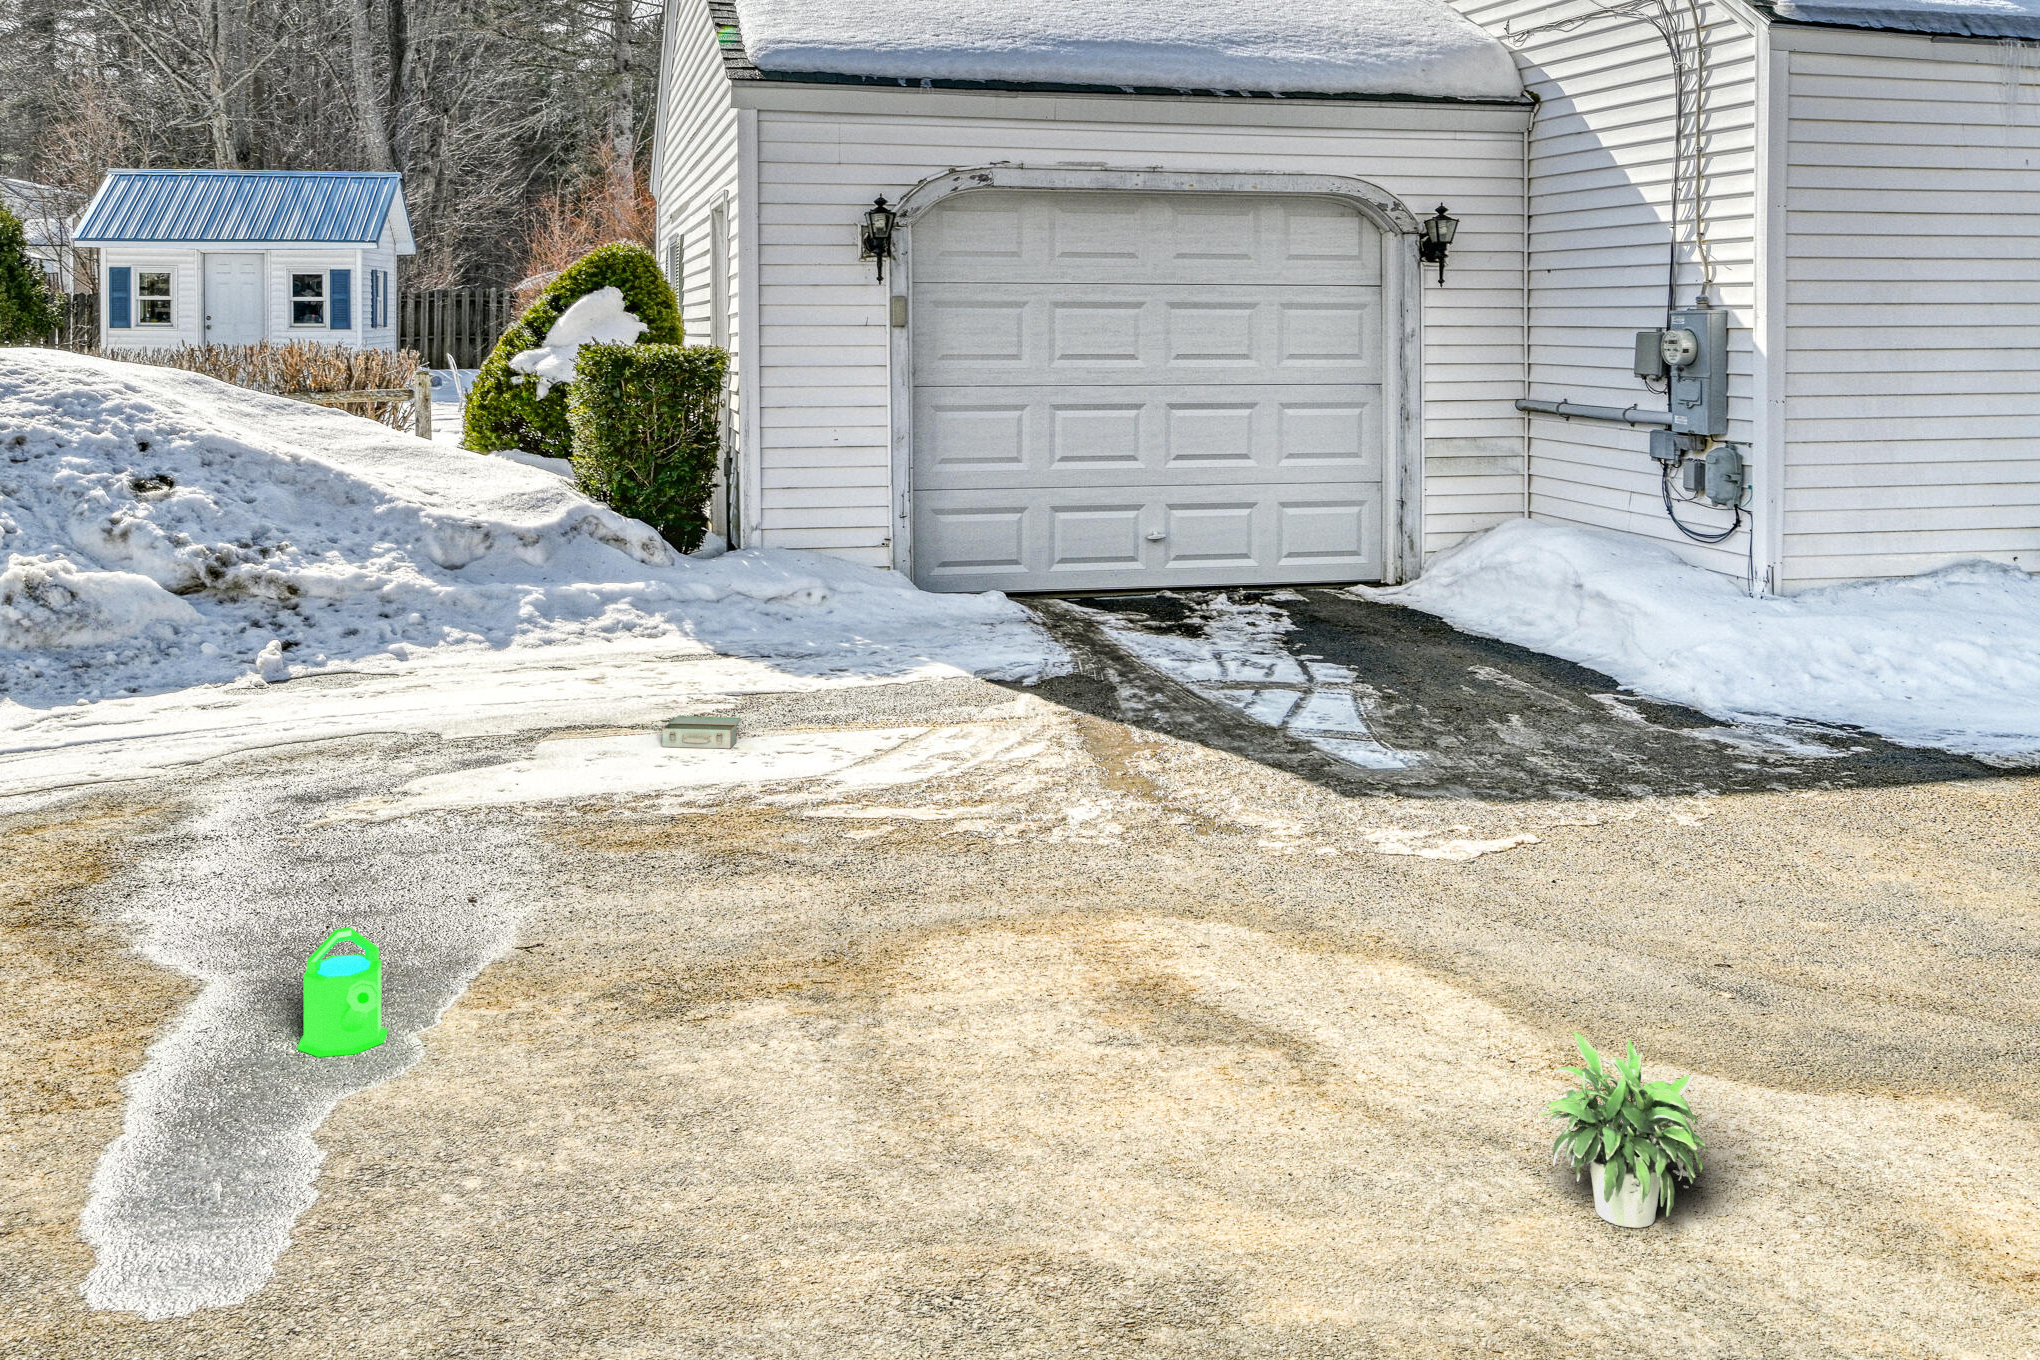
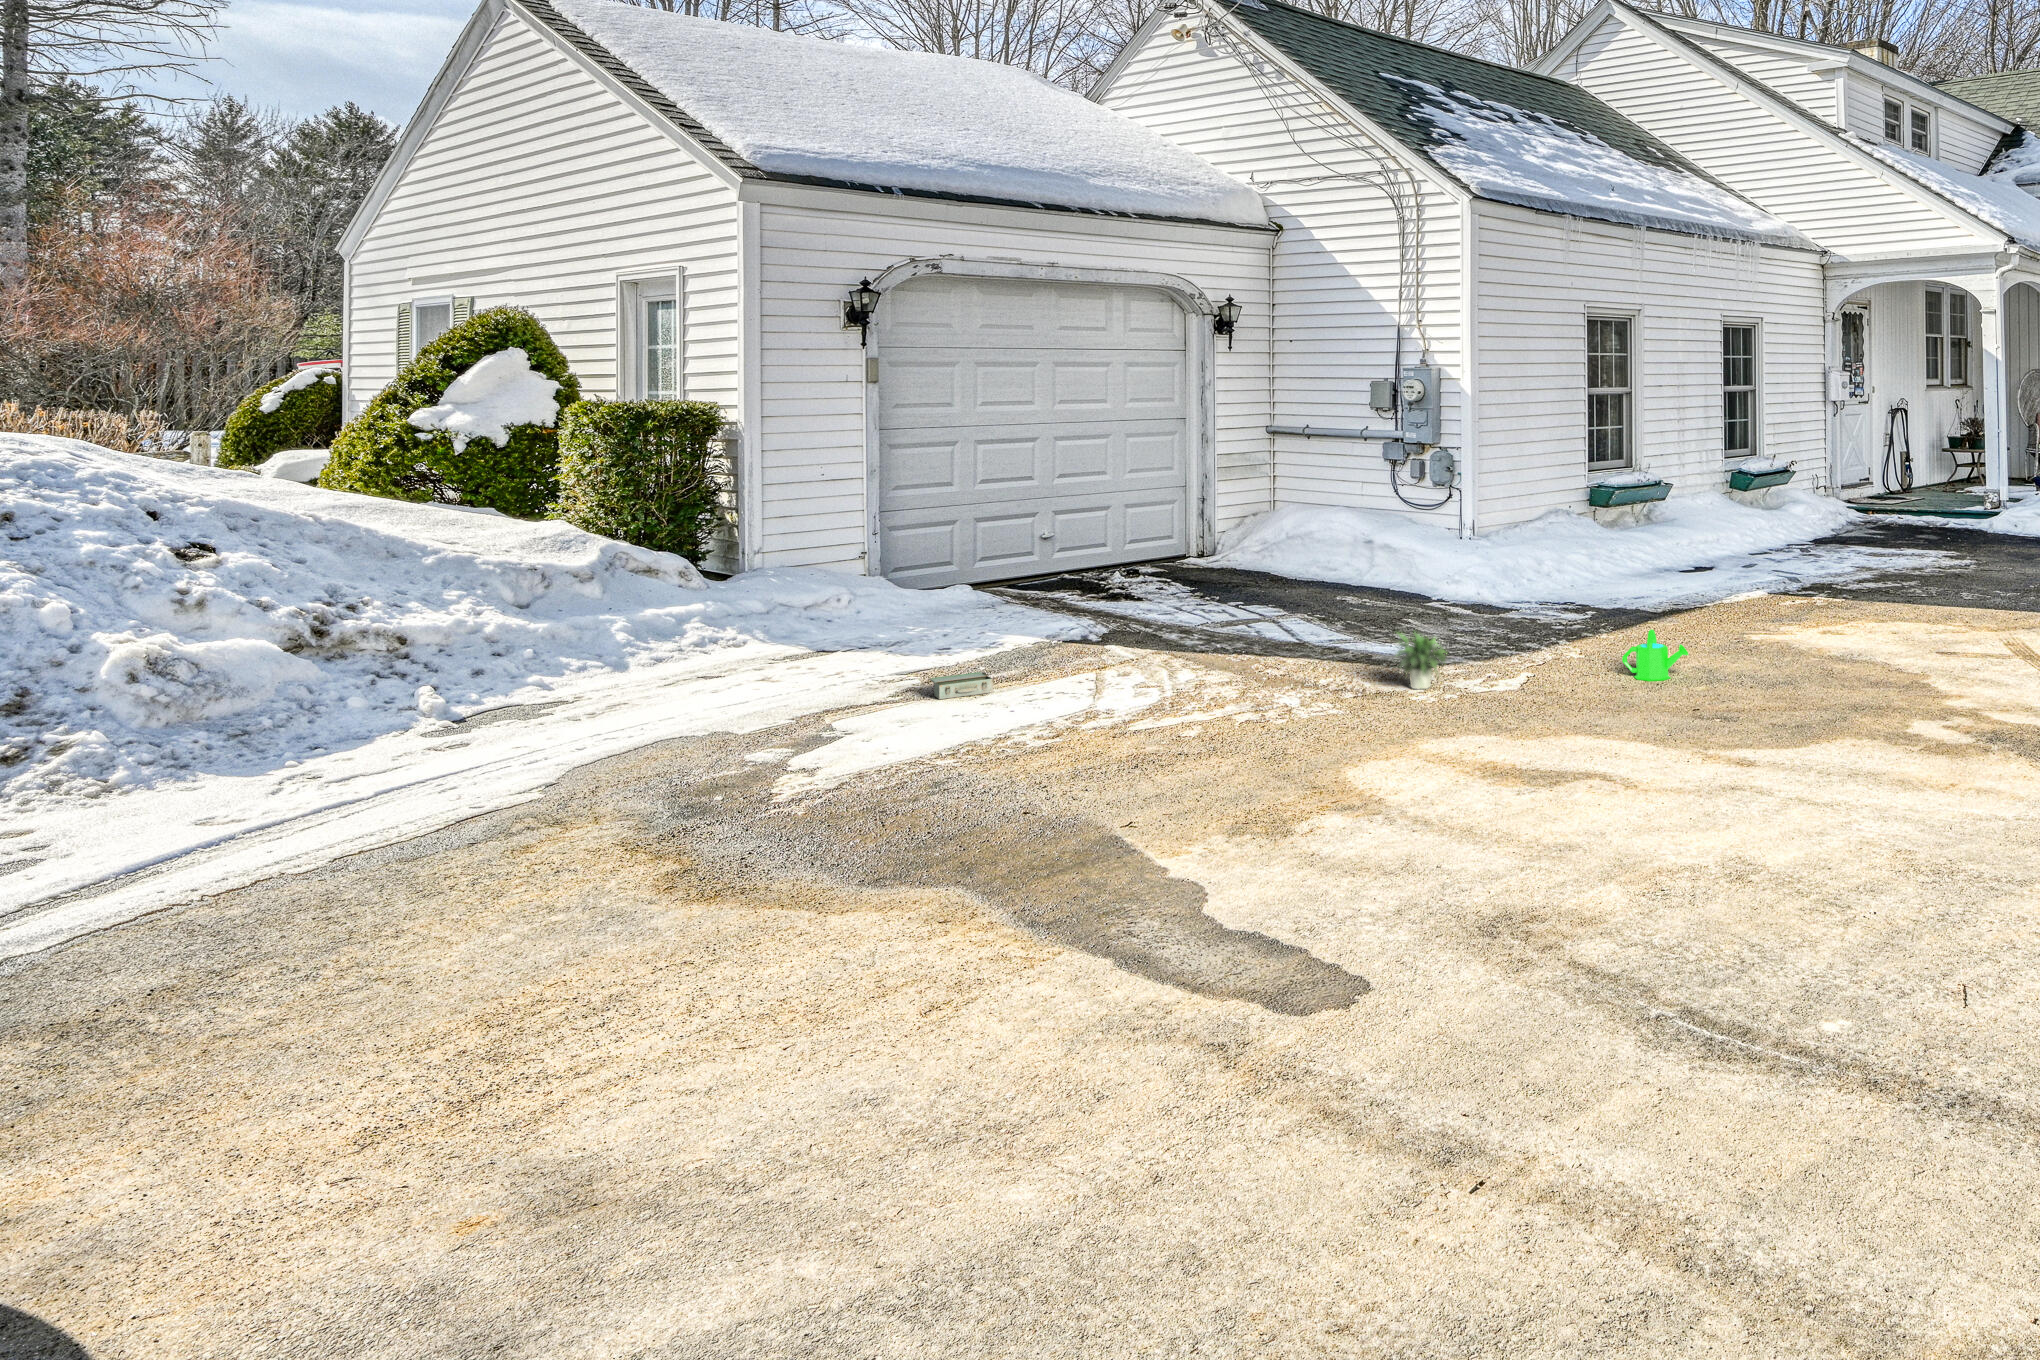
watering can: present [297,927,388,1057] -> present [1622,629,1689,681]
potted plant: present [1540,1031,1708,1228] -> present [1396,633,1447,689]

